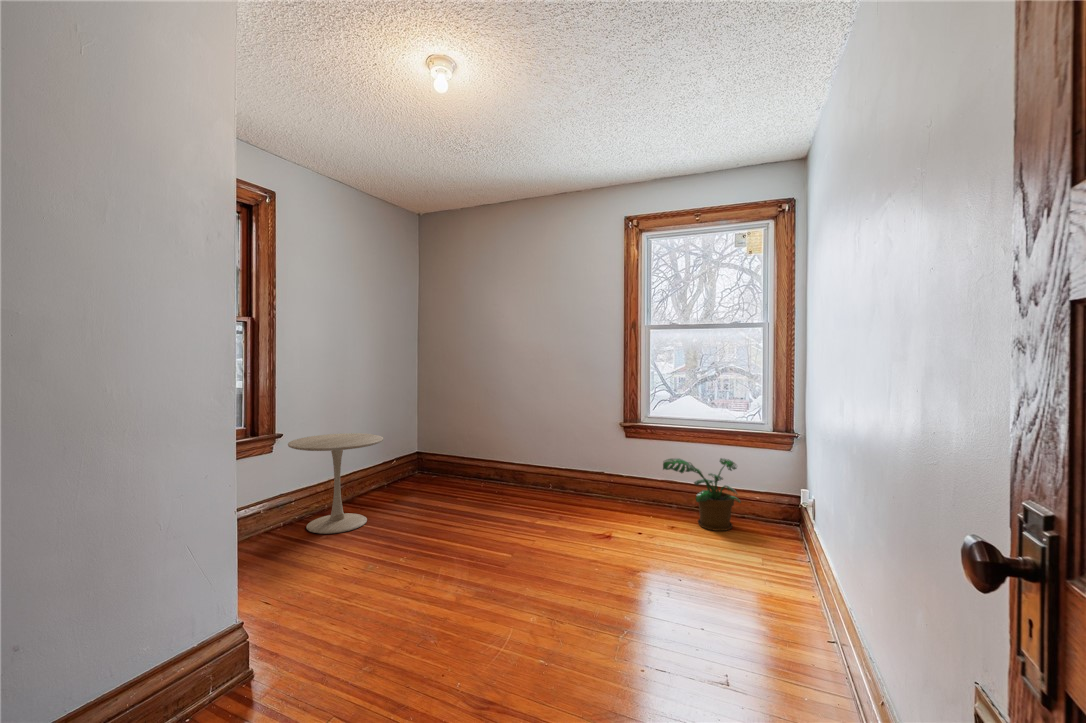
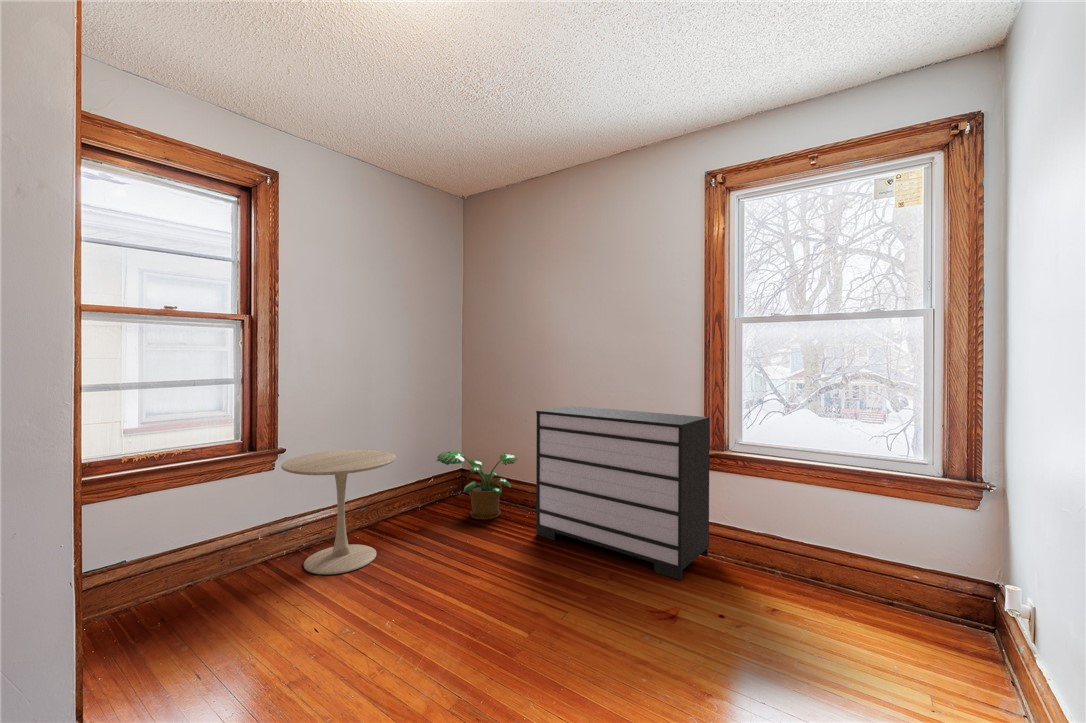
dresser: none [493,394,628,517] -> present [536,406,710,580]
potted plant: present [663,458,741,531] -> present [436,452,518,520]

